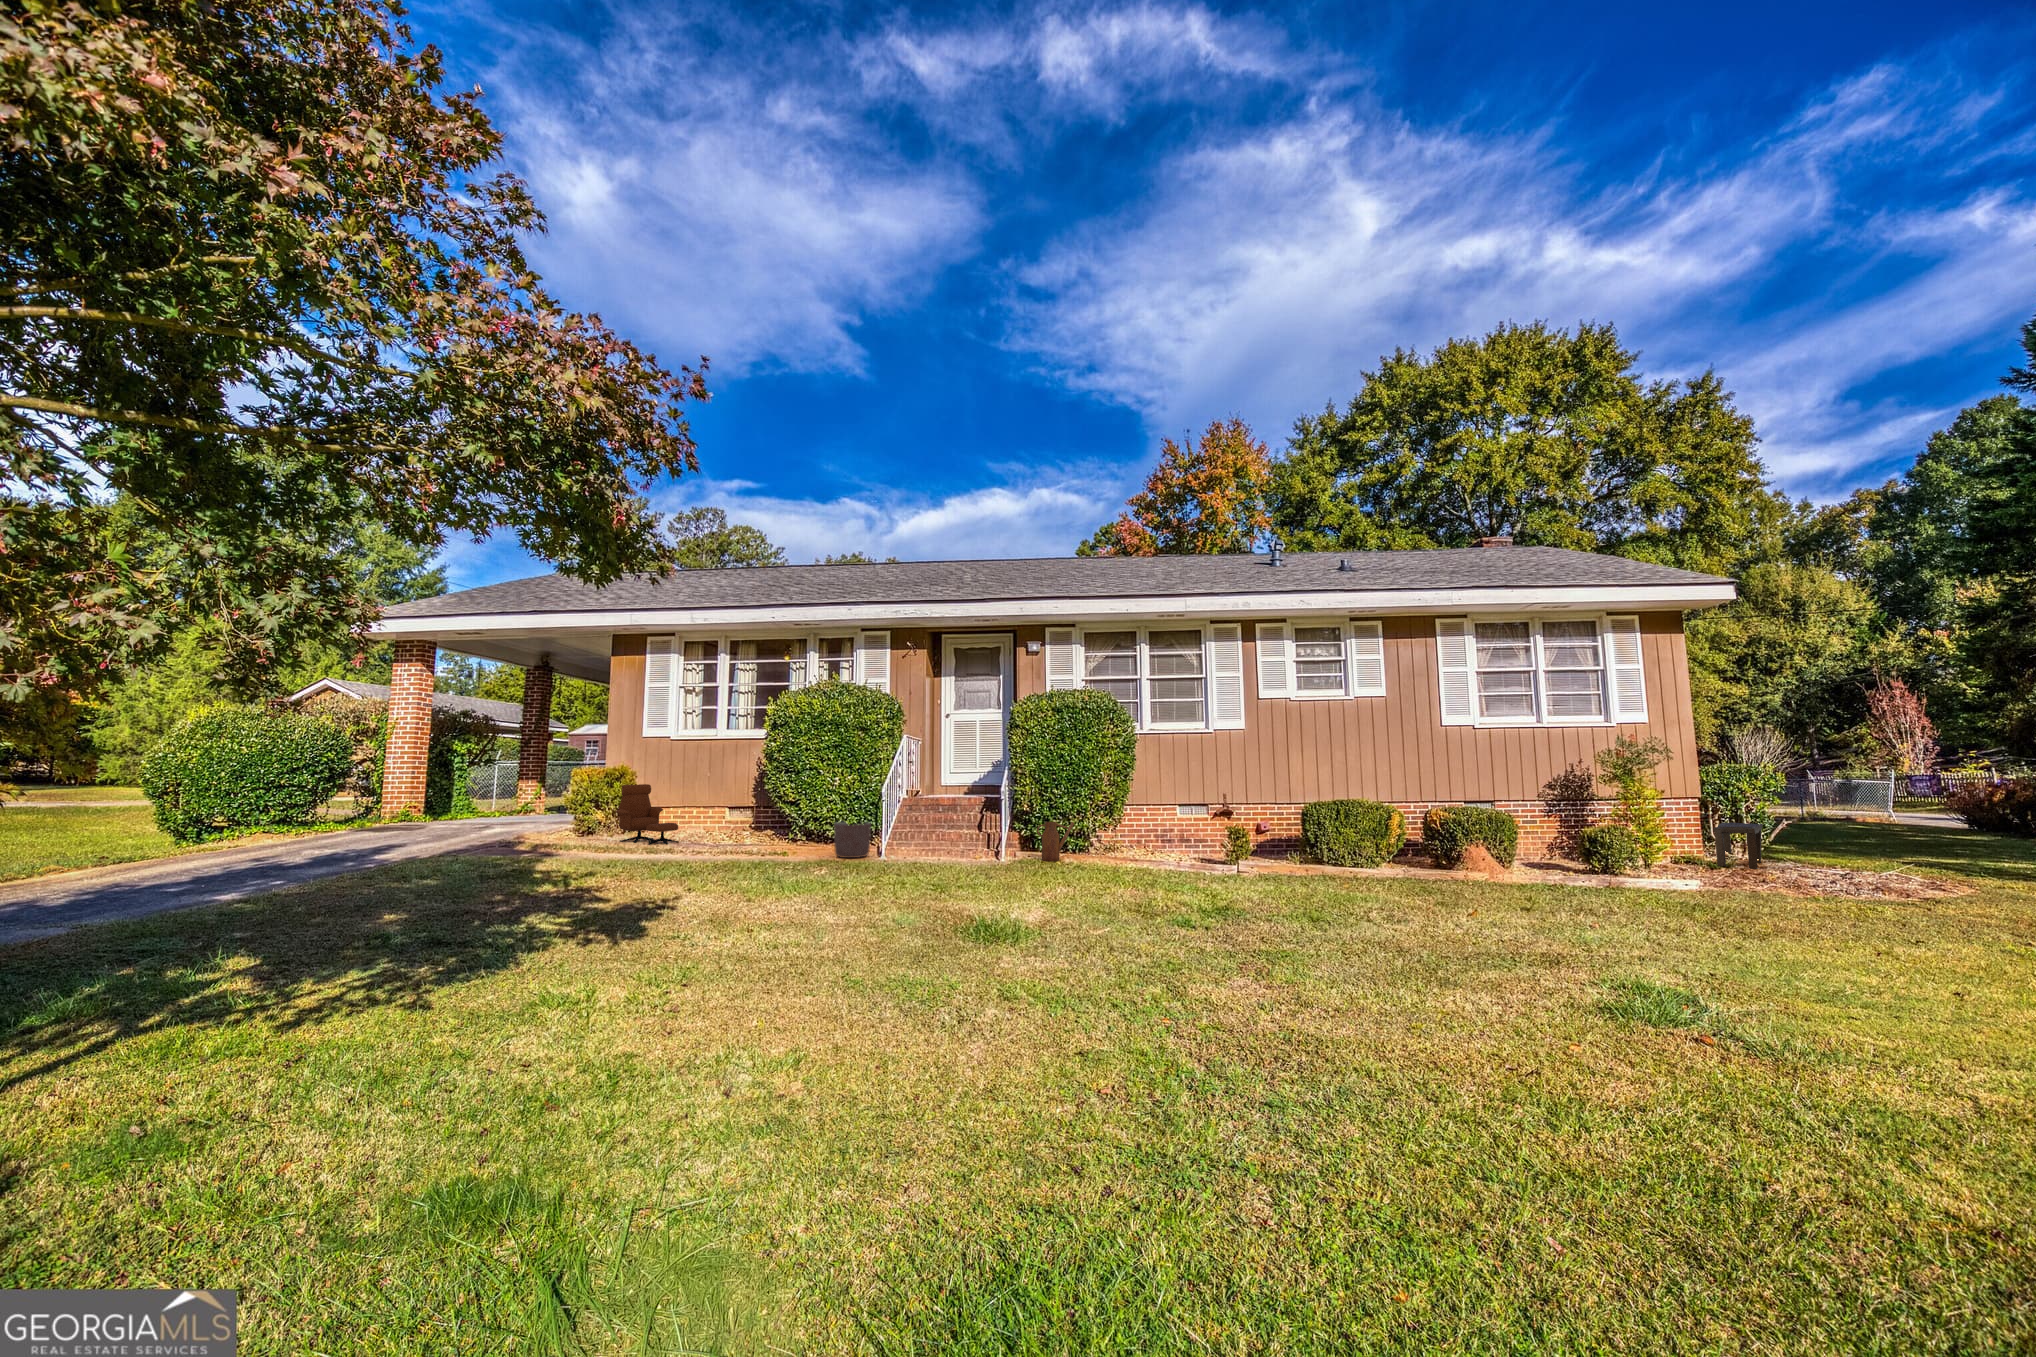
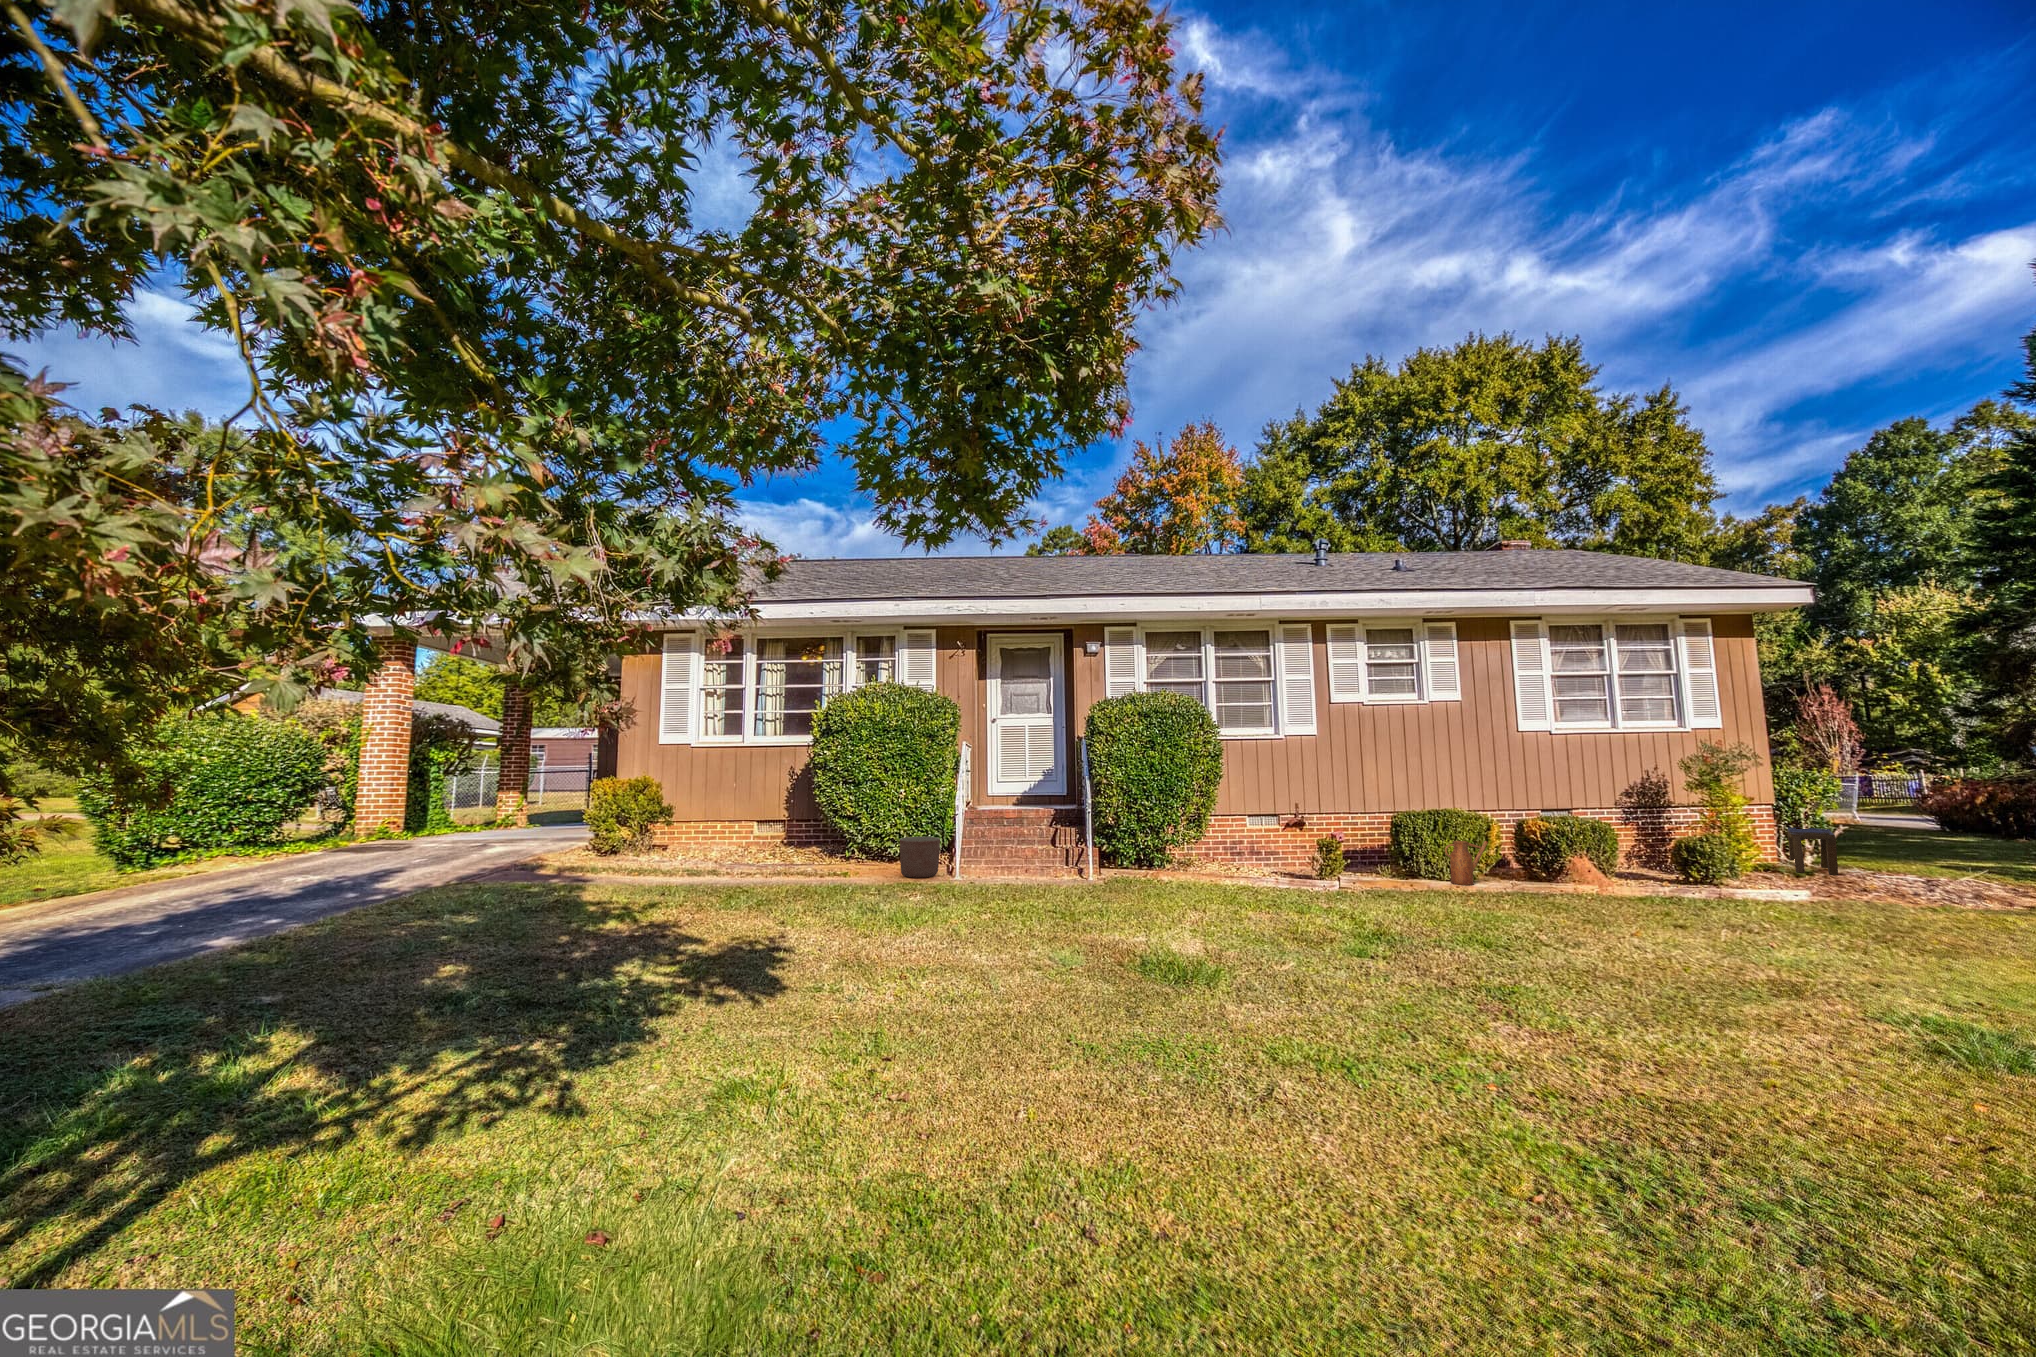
lounge chair: present [615,784,678,844] -> none [640,796,712,863]
watering can: present [1037,822,1074,861] -> present [1445,841,1488,885]

